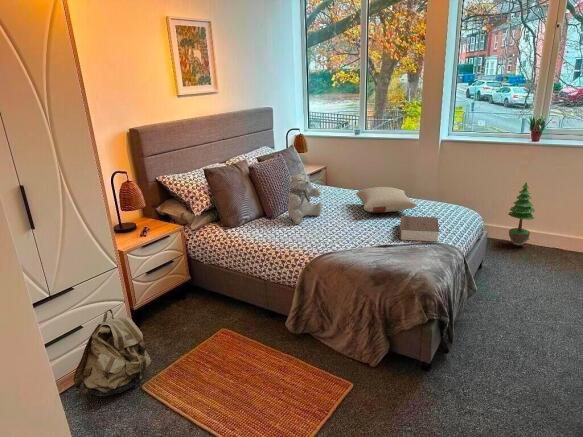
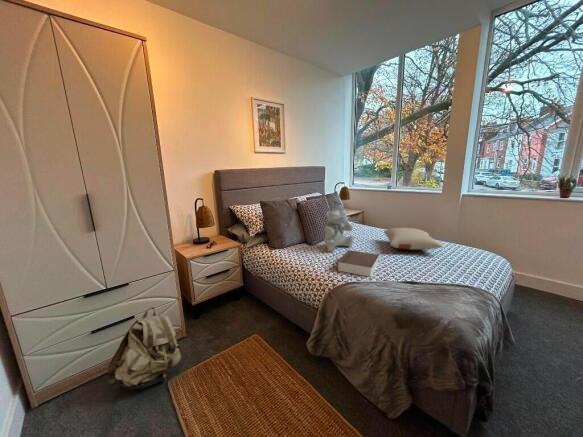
potted tree: present [508,183,535,246] -> none [530,235,563,295]
book: present [399,216,439,241] -> present [337,250,379,277]

